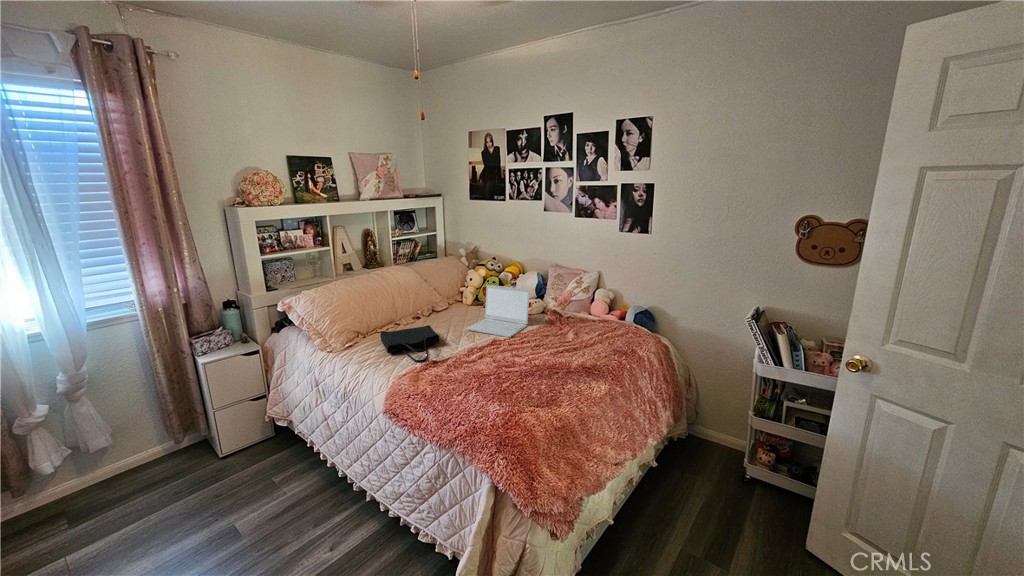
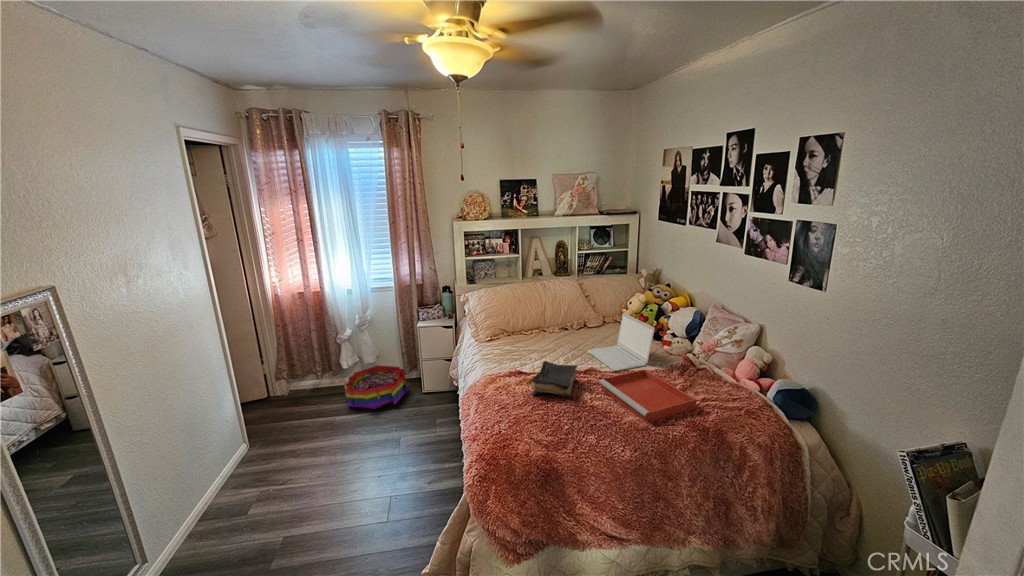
tote bag: present [380,325,440,363] -> none [506,334,557,369]
tray: none [519,326,600,363] -> present [600,370,696,423]
book: none [453,338,508,378] -> present [530,361,579,399]
storage bin: none [52,437,194,532] -> present [344,365,407,409]

